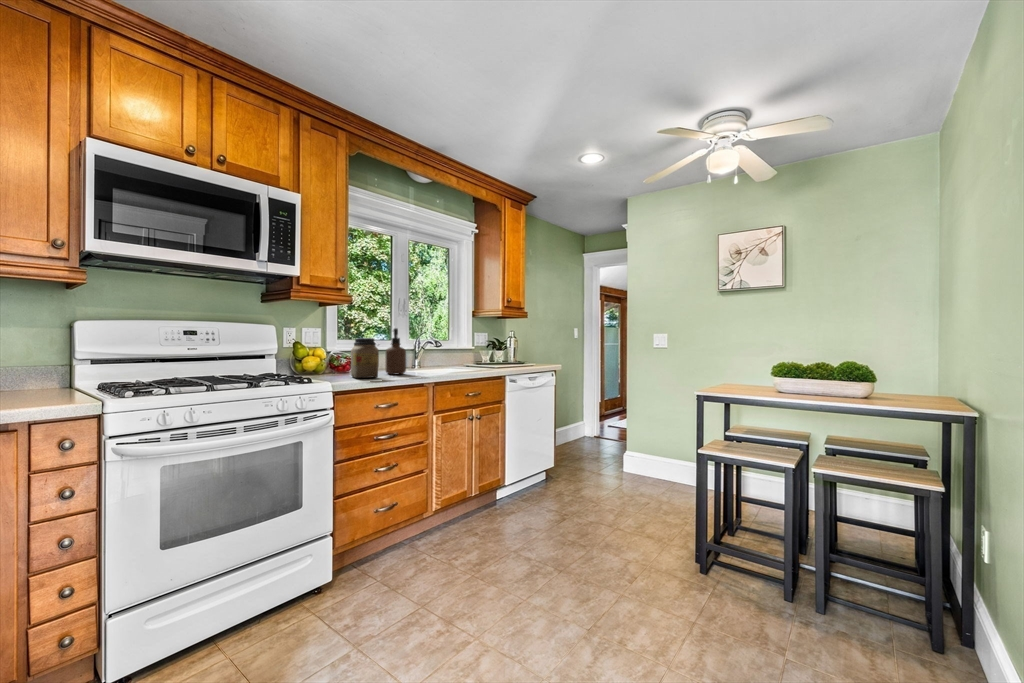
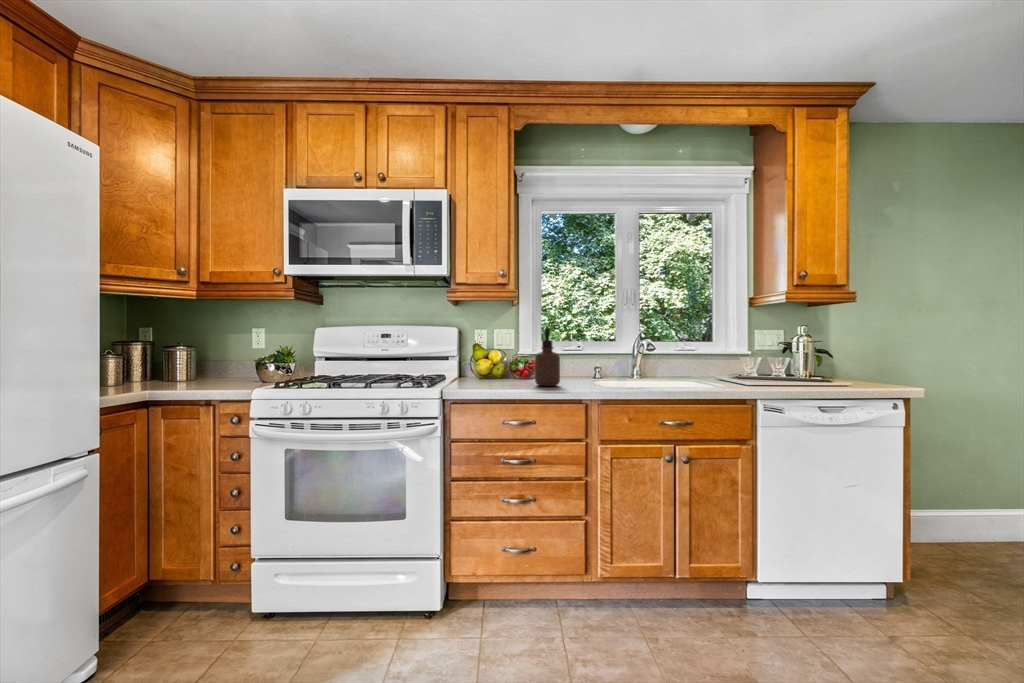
jar: present [351,338,379,378] -> none [480,341,511,388]

